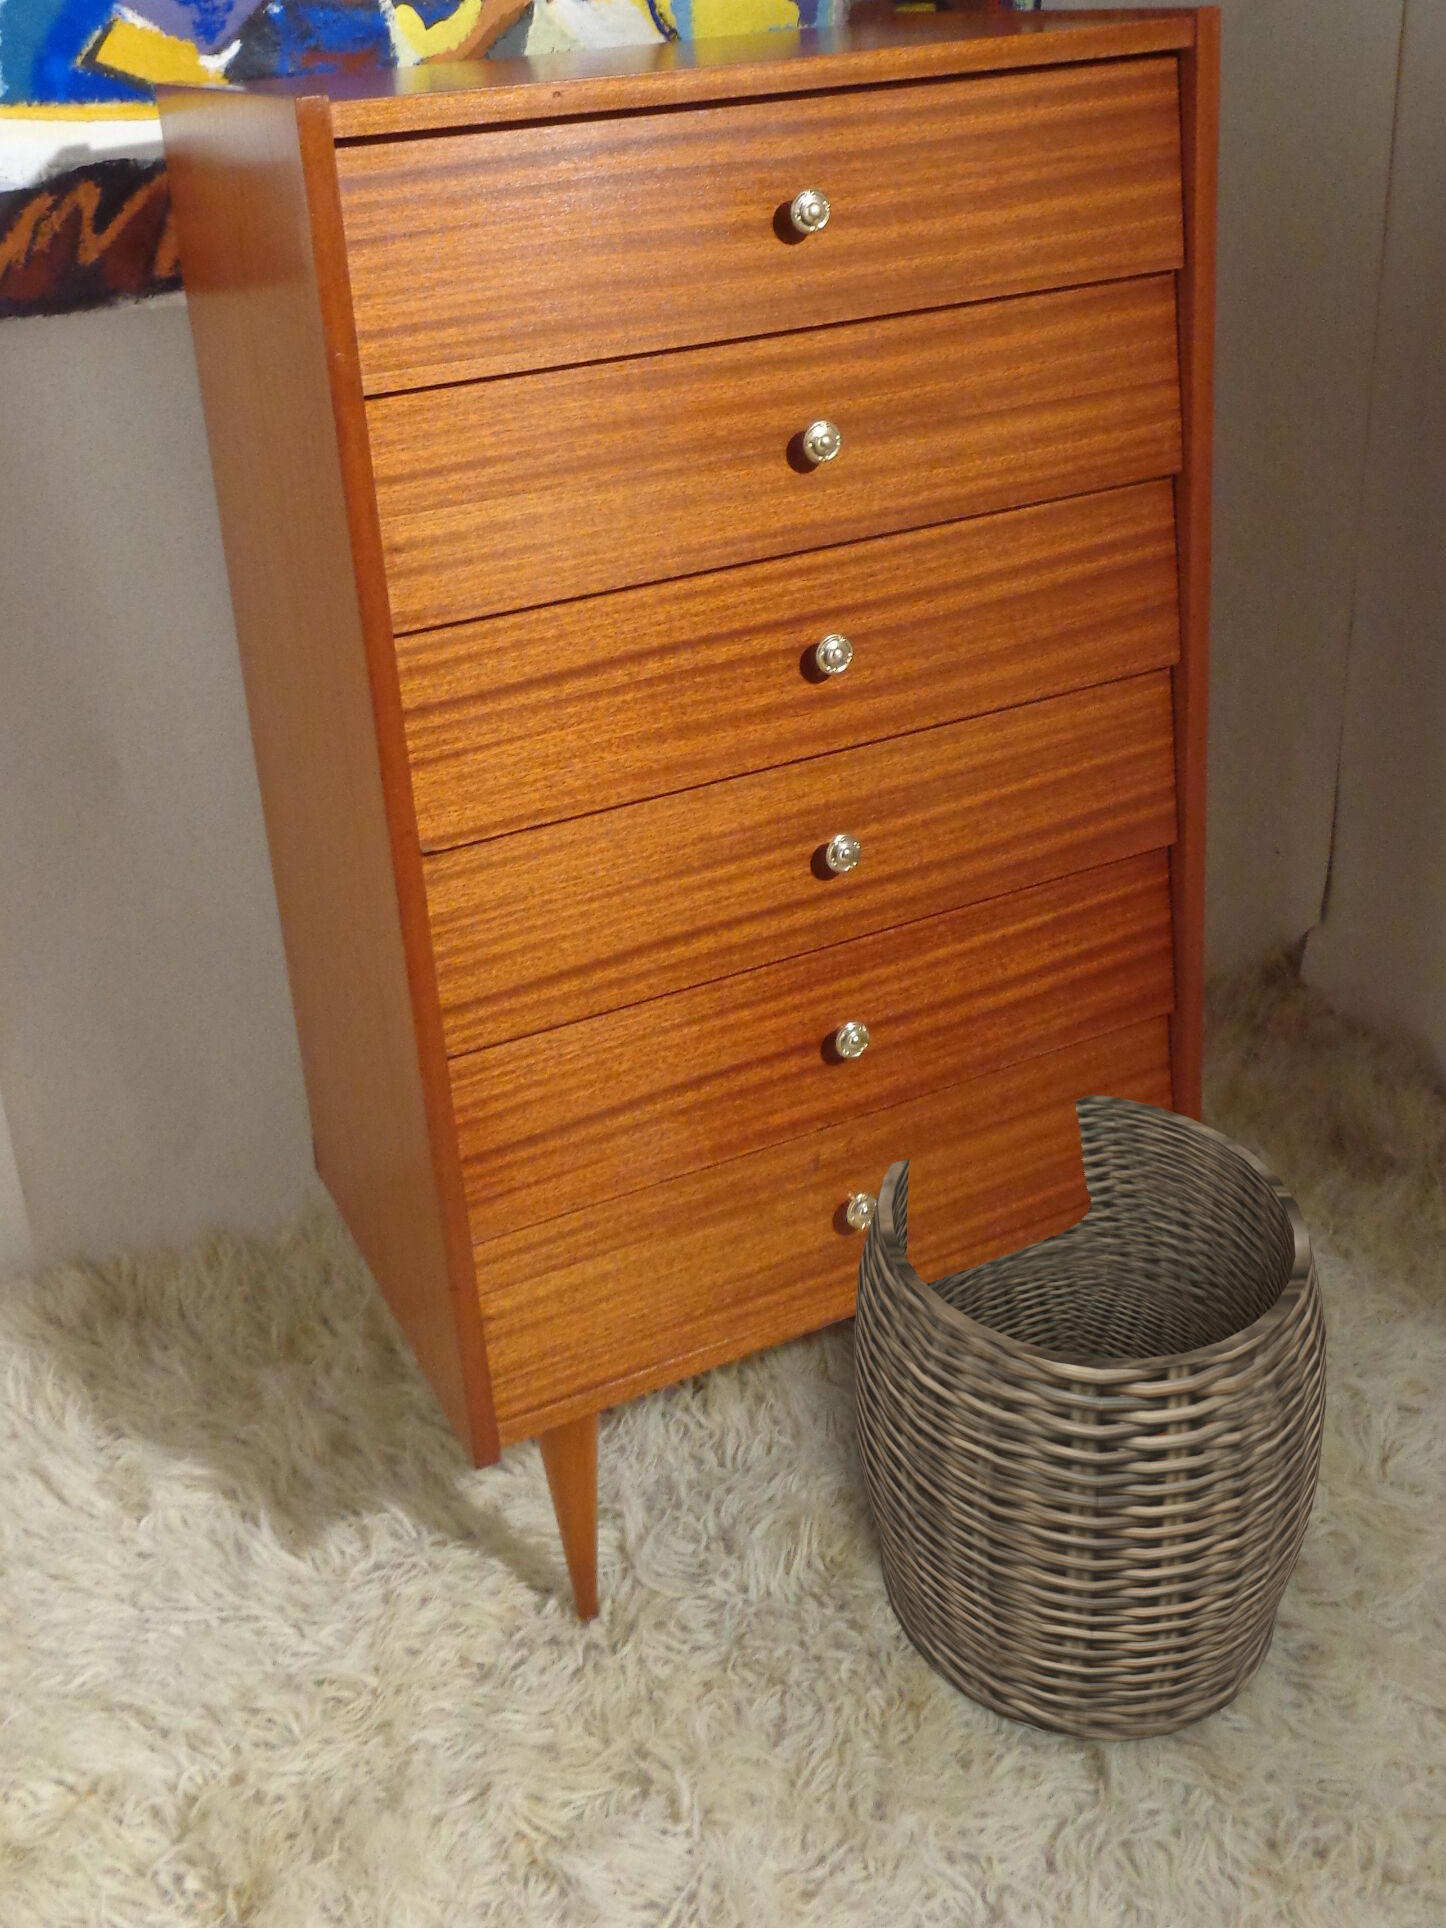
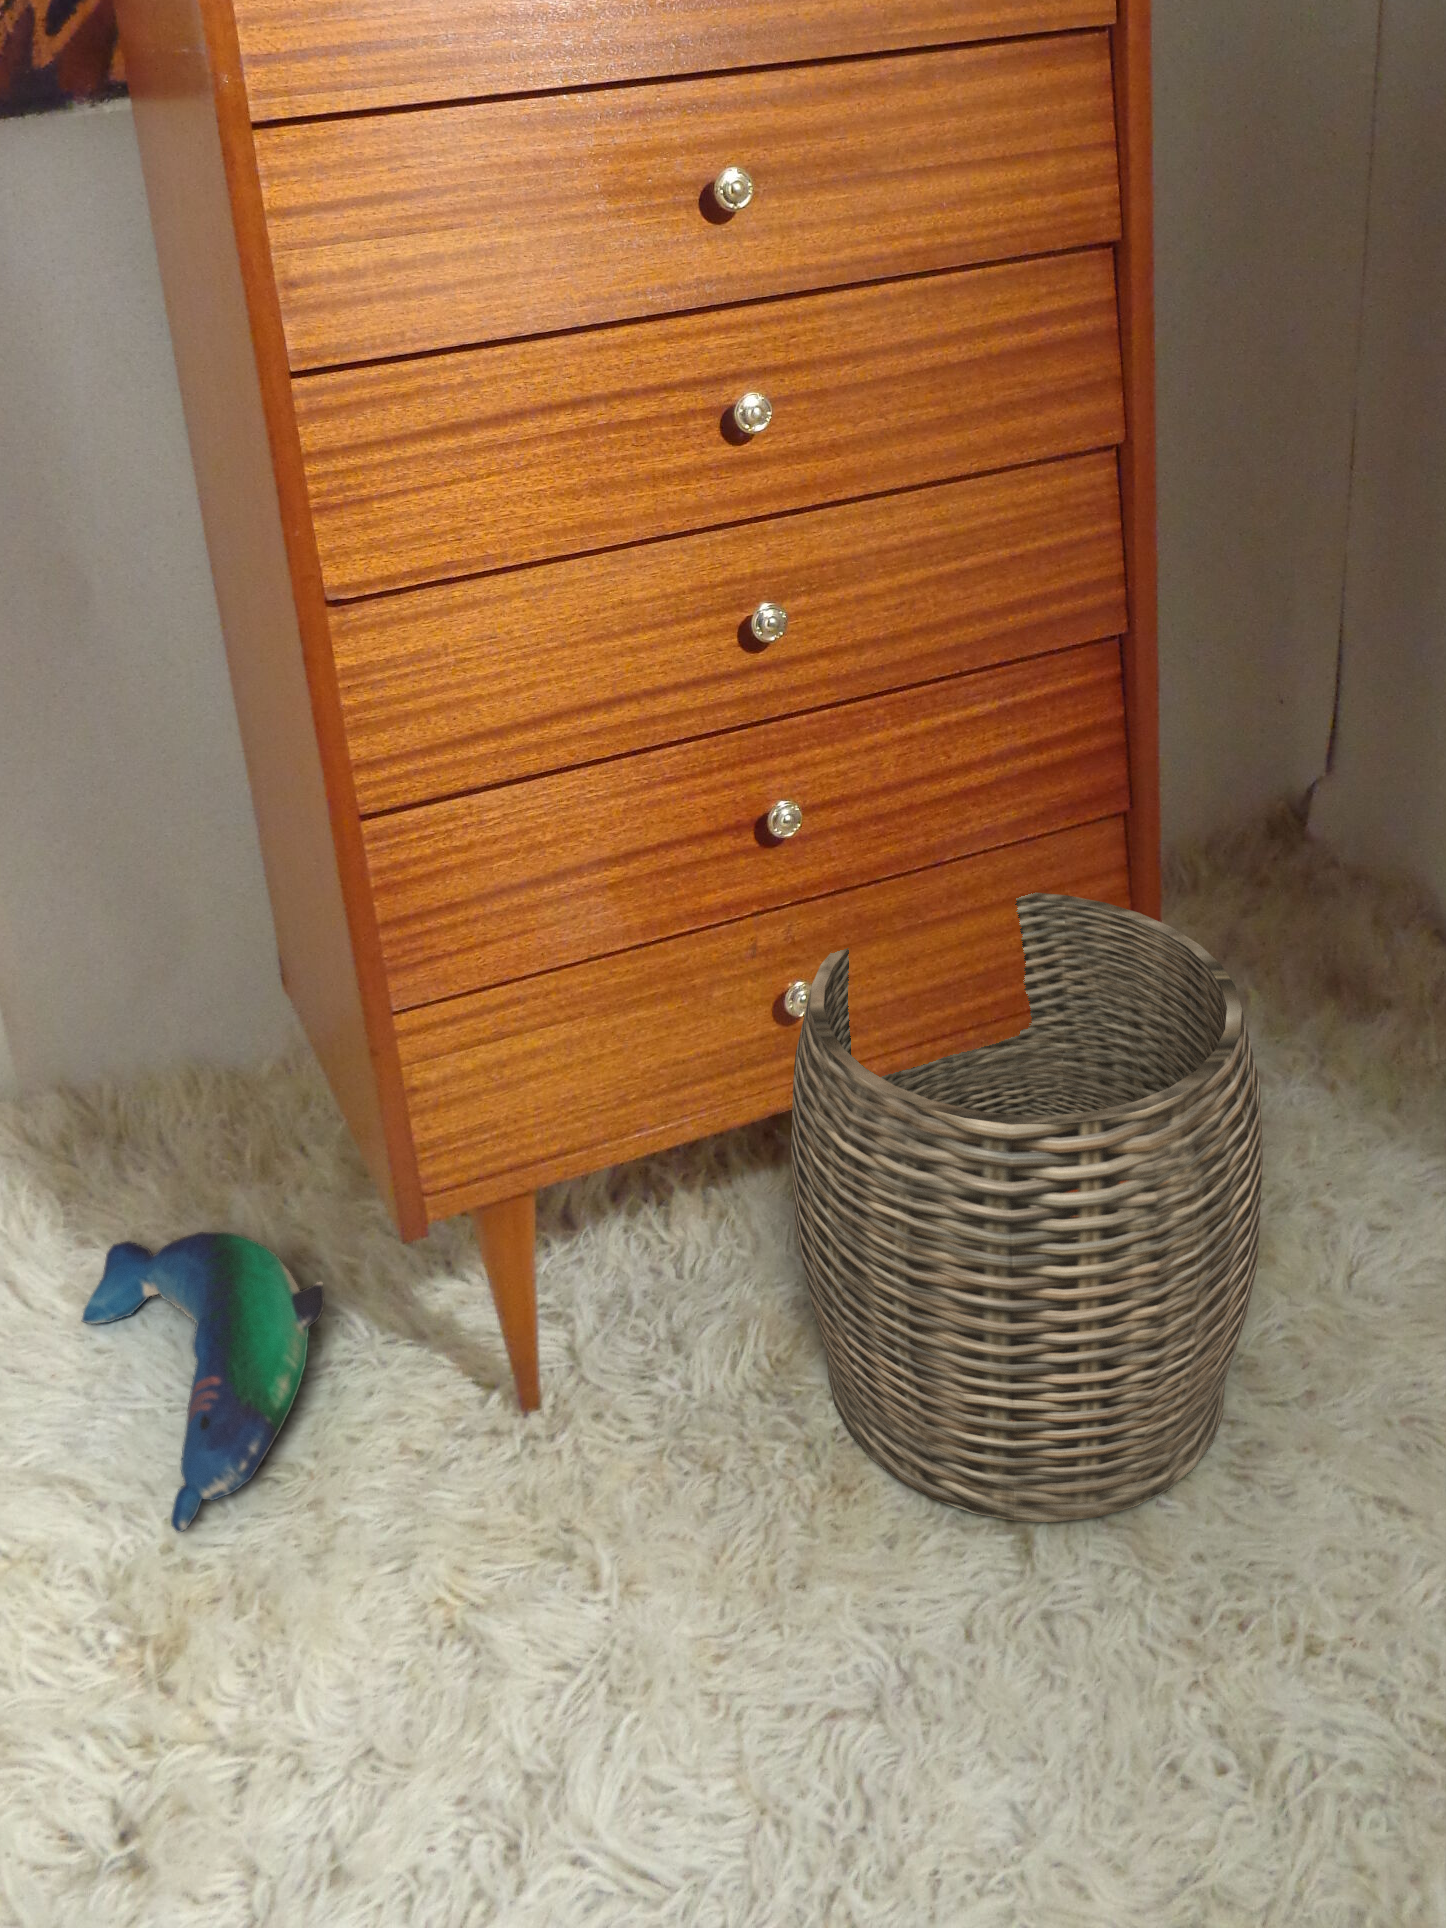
plush toy: none [125,1432,381,1768] -> present [82,1232,324,1532]

